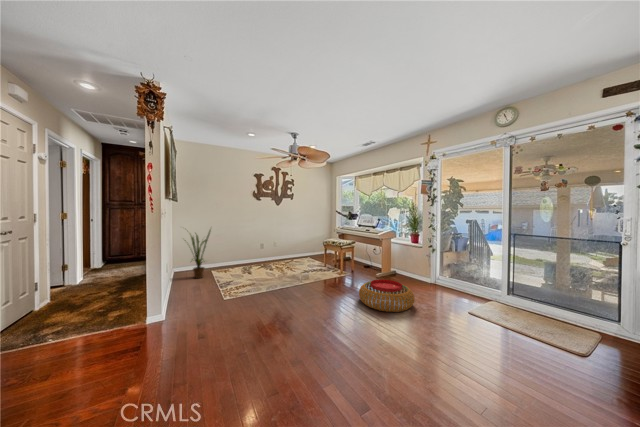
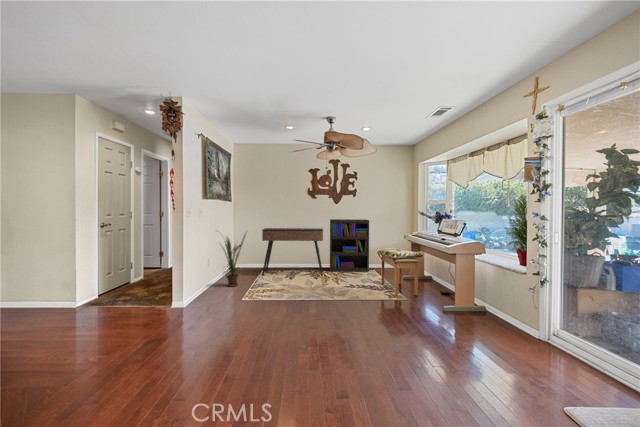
bookshelf: none [271,217,305,260] -> present [330,219,369,272]
console table: none [218,225,273,267] -> present [262,228,323,276]
pouf: present [359,279,415,312] -> none [386,317,477,376]

